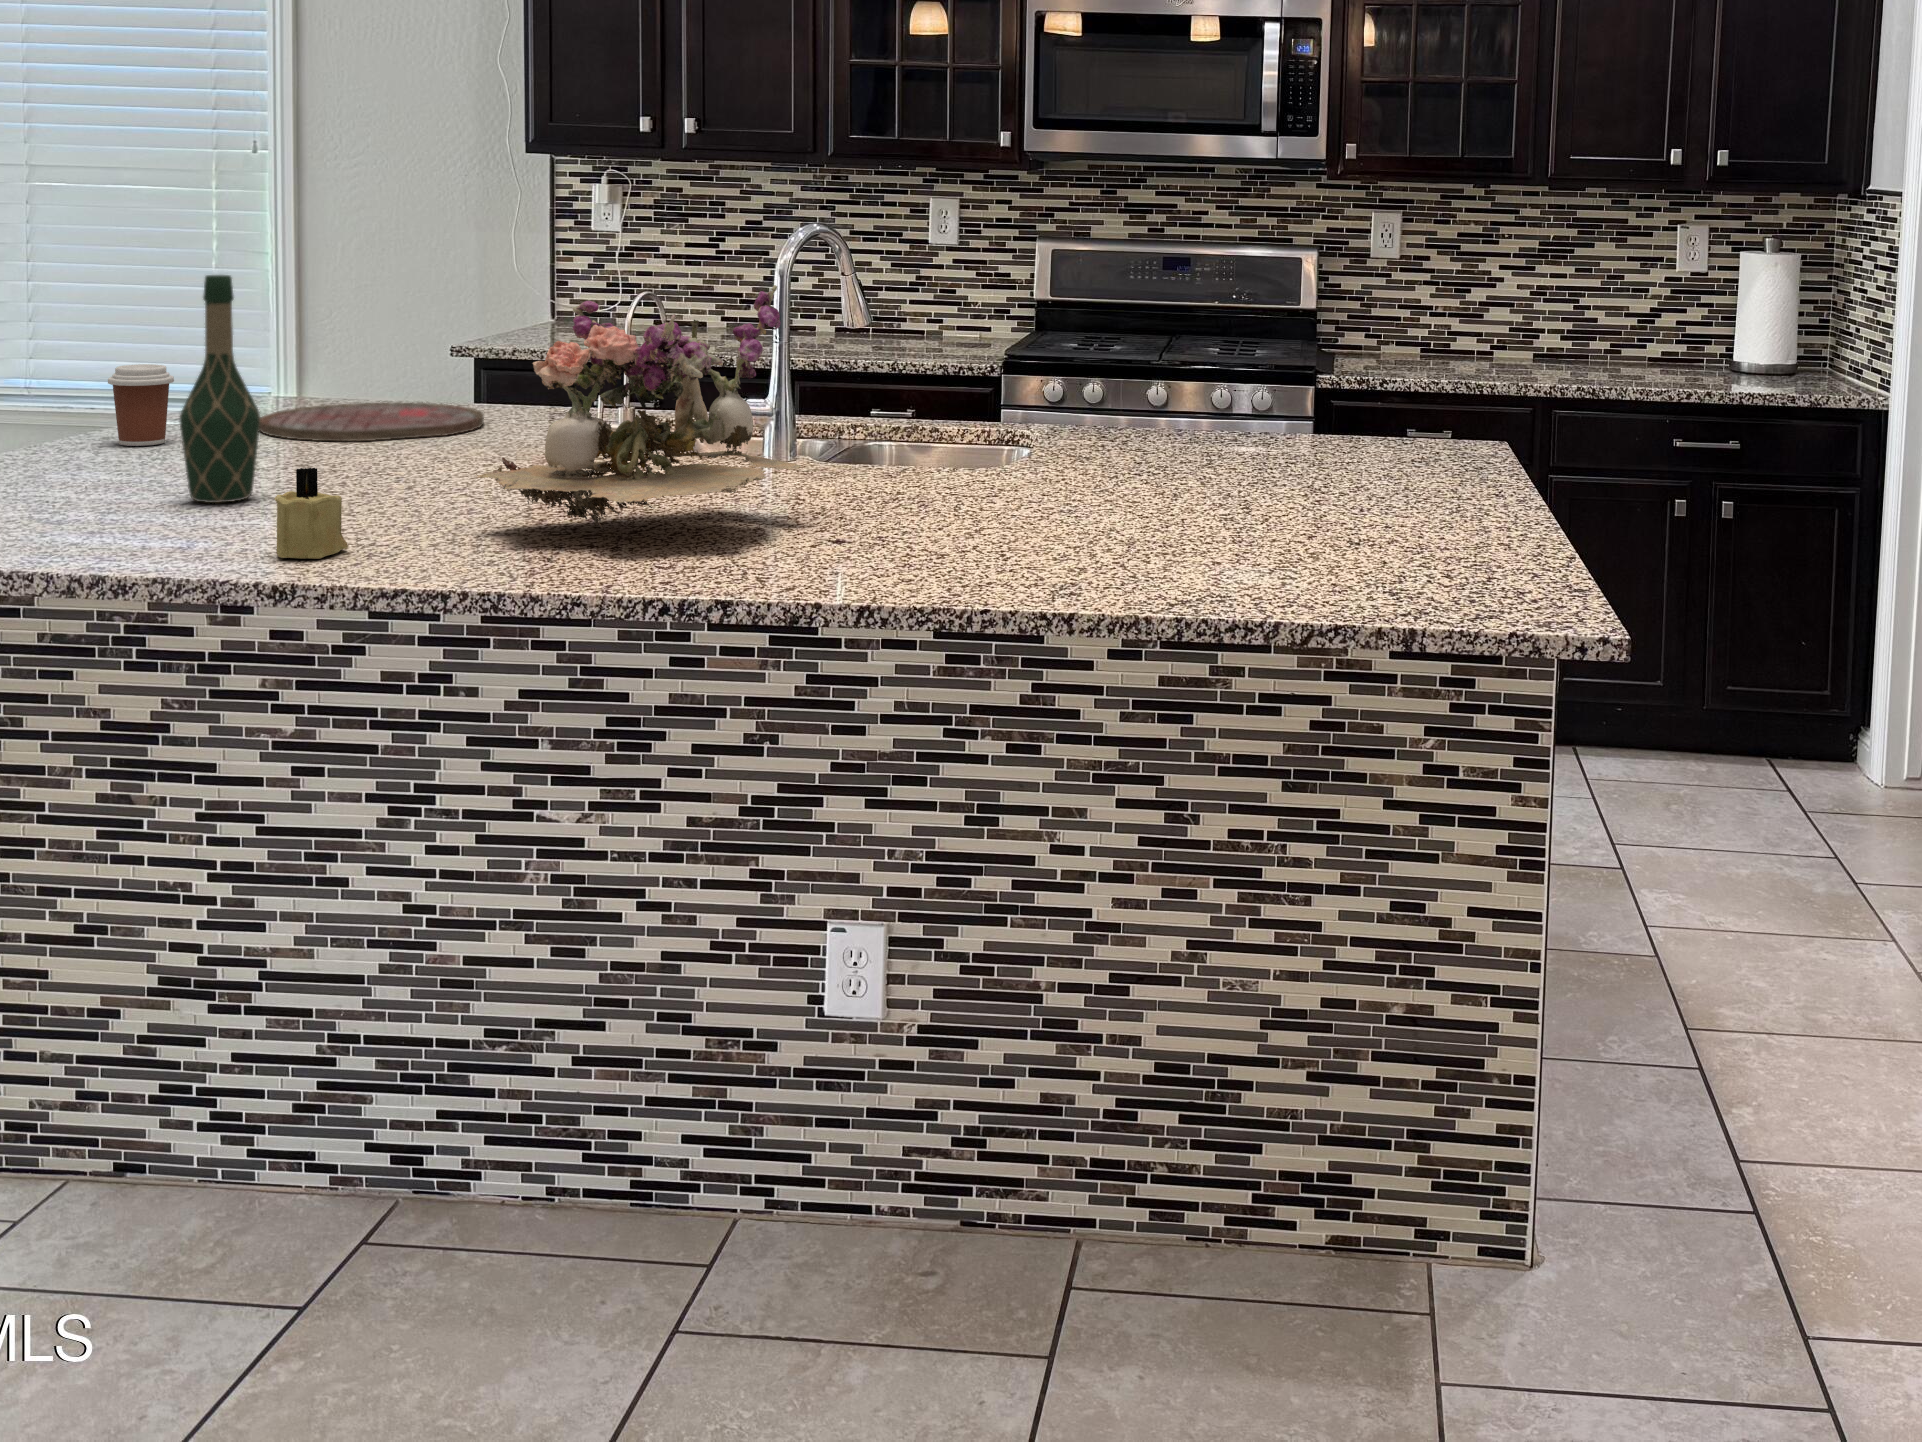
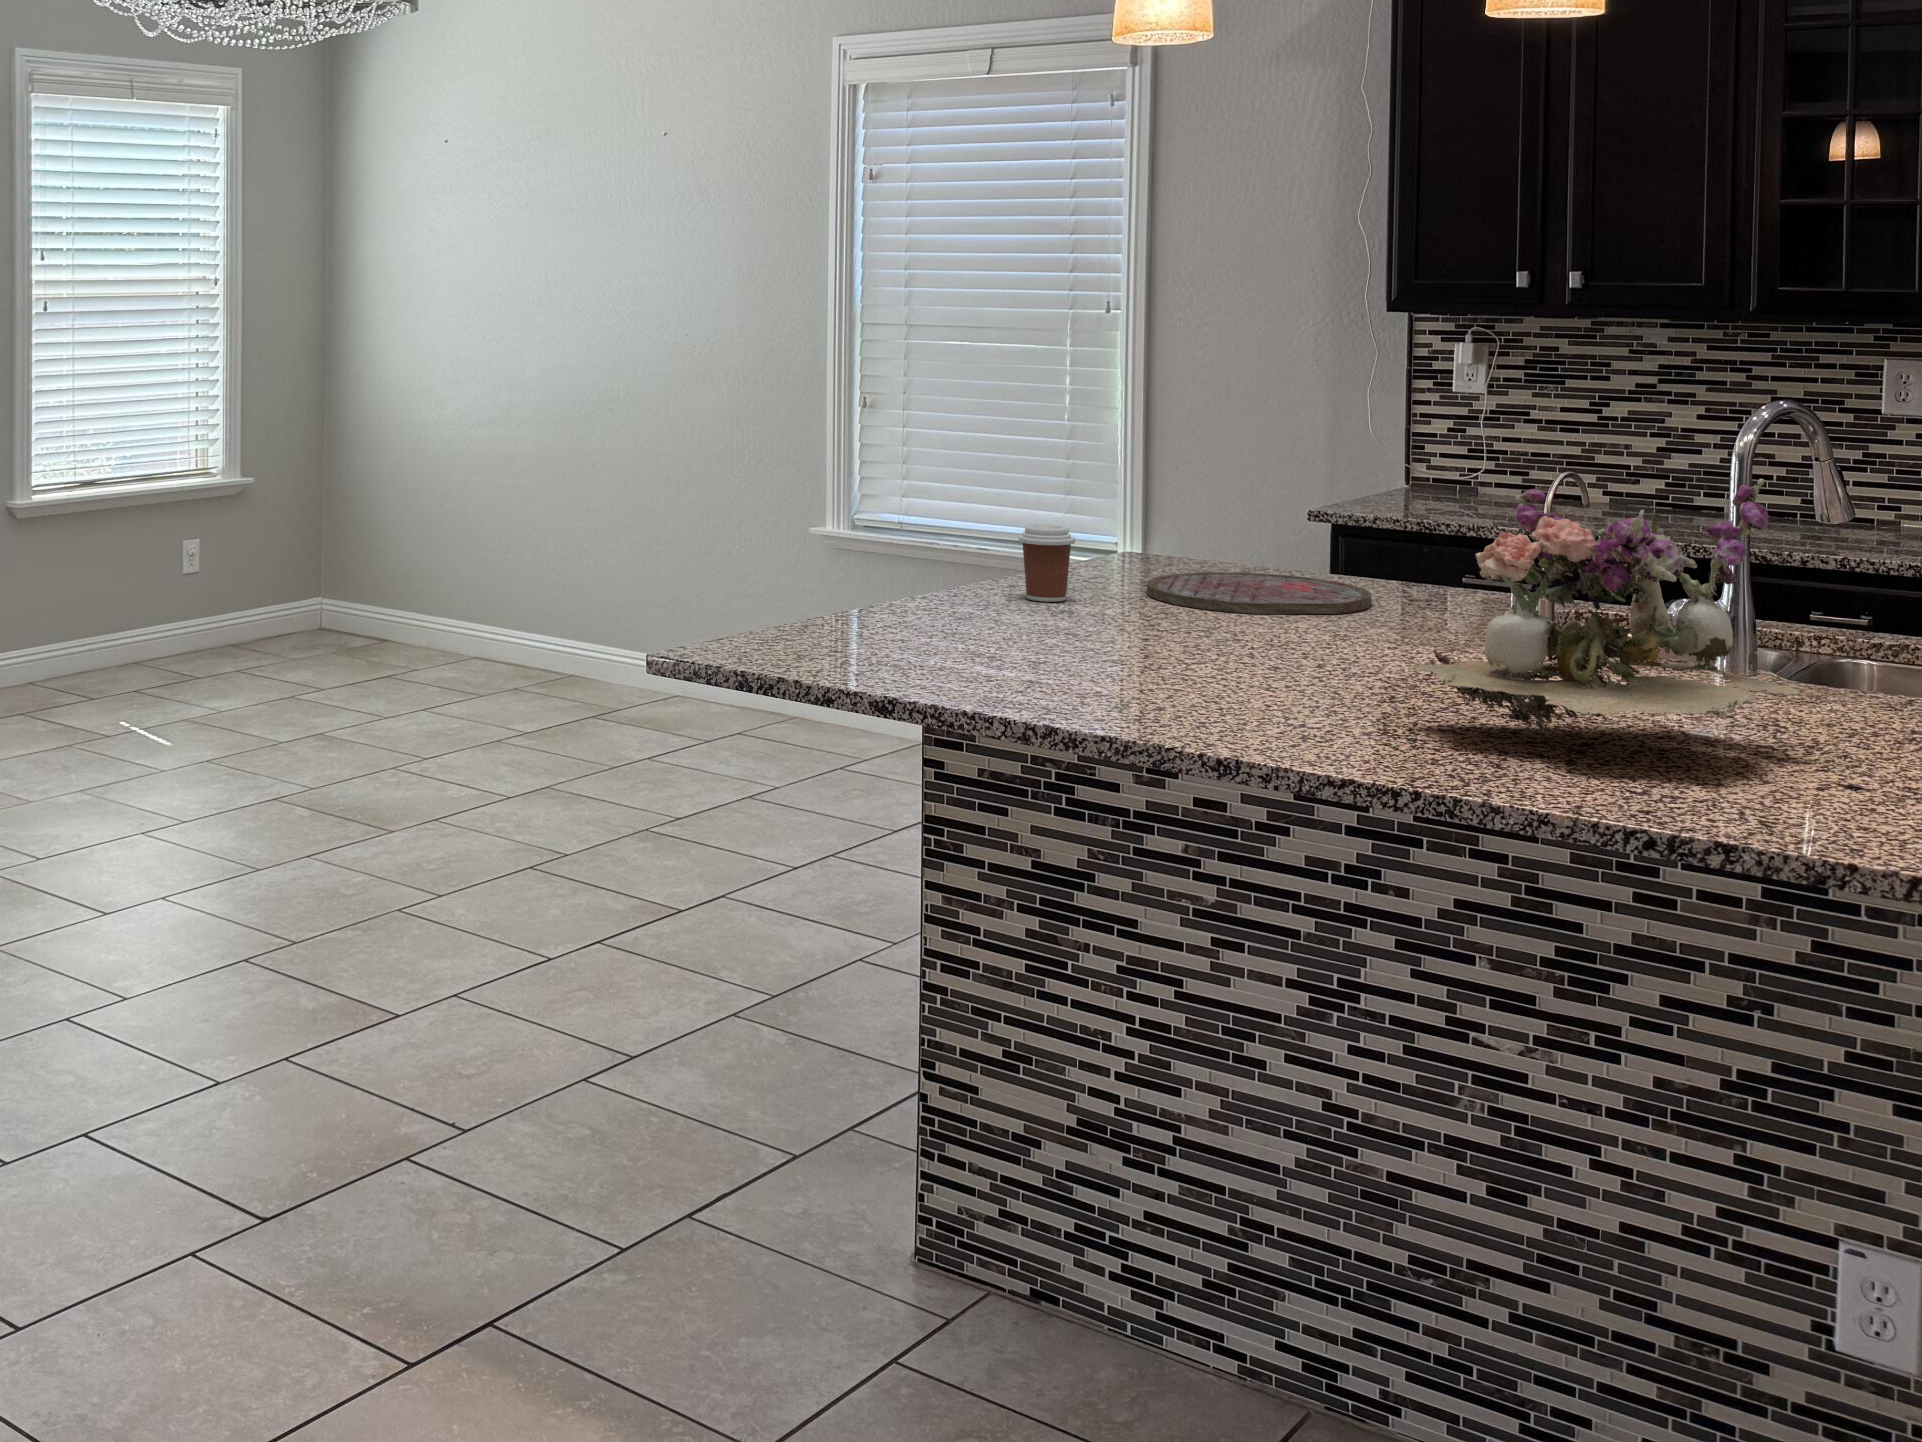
wine bottle: present [180,275,260,503] -> none [1103,448,1176,667]
candle: present [274,468,348,559] -> none [1211,644,1281,736]

